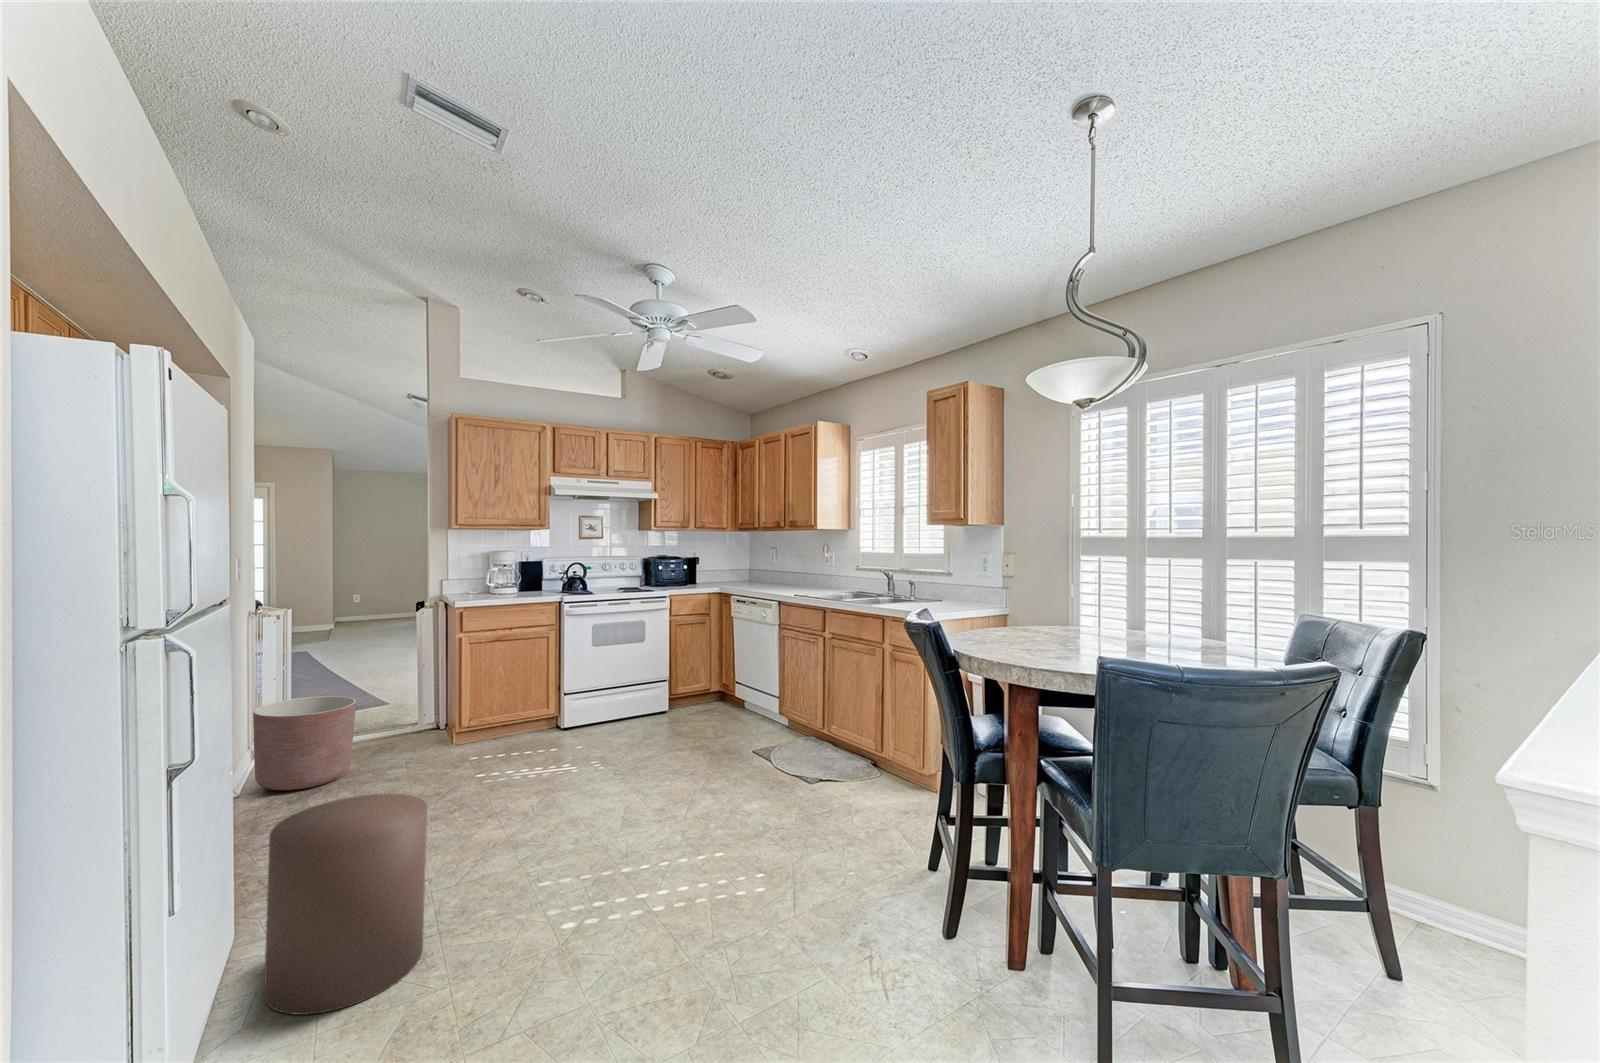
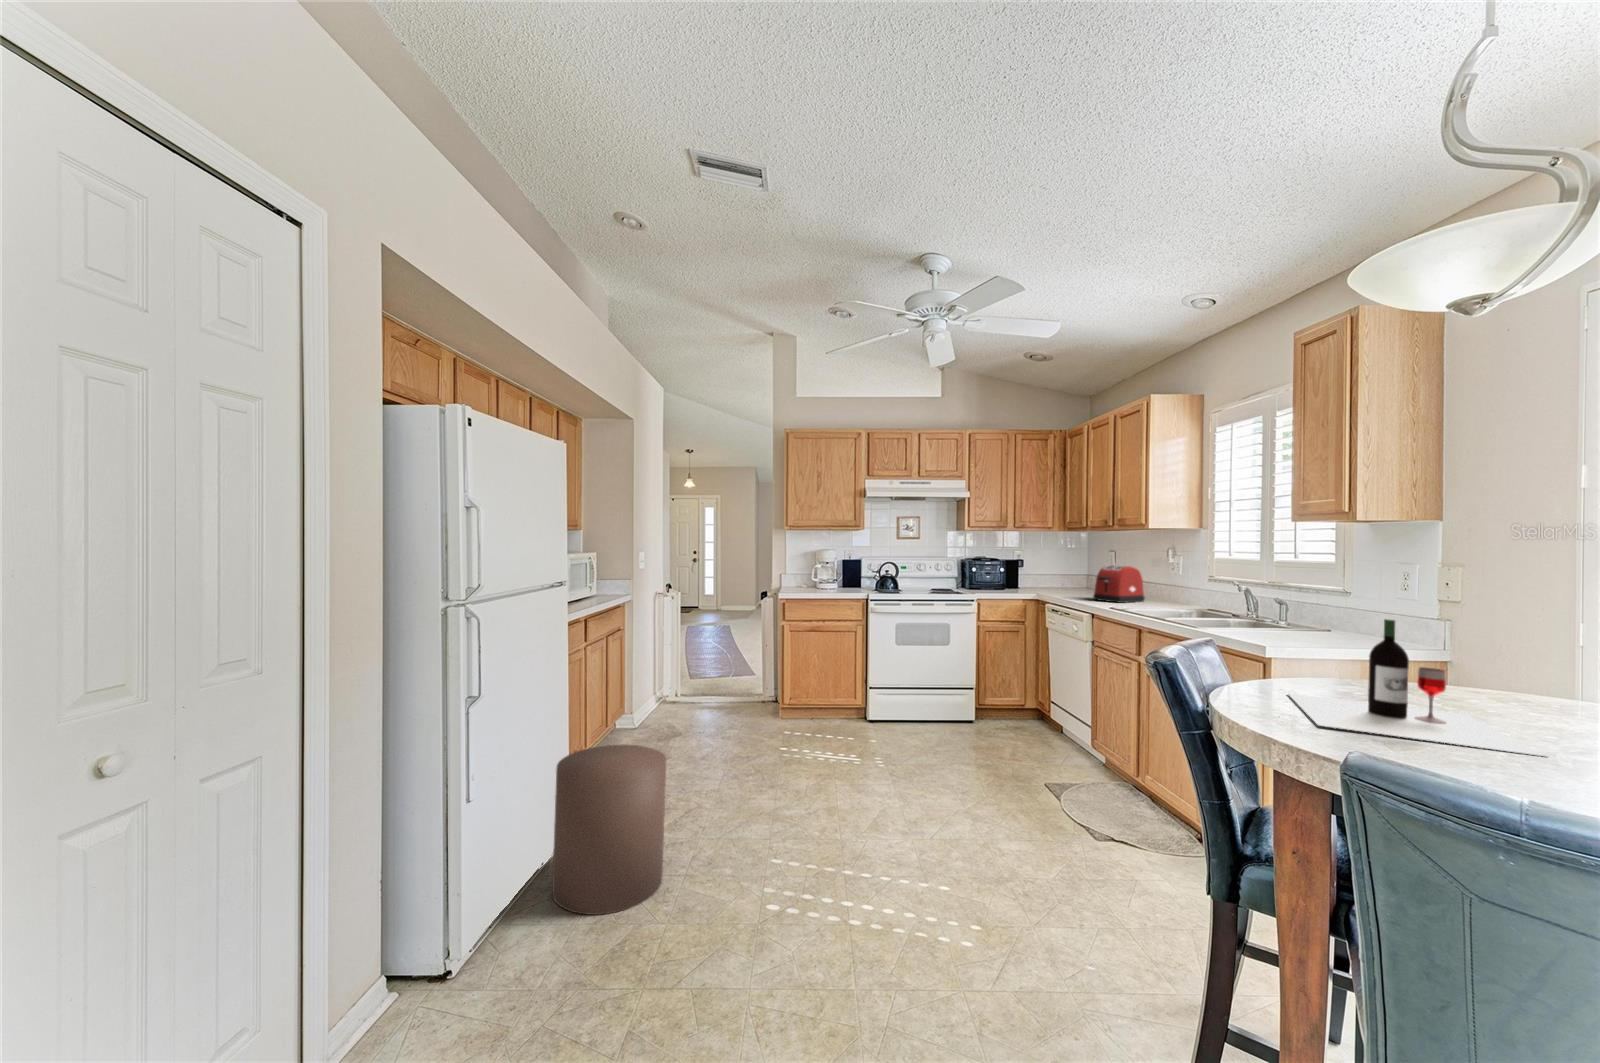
toaster: none [772,559,808,591] -> present [1093,565,1145,603]
wine bottle: none [984,586,1115,653] -> present [1288,619,1544,756]
planter: present [253,696,356,790] -> none [640,660,705,730]

